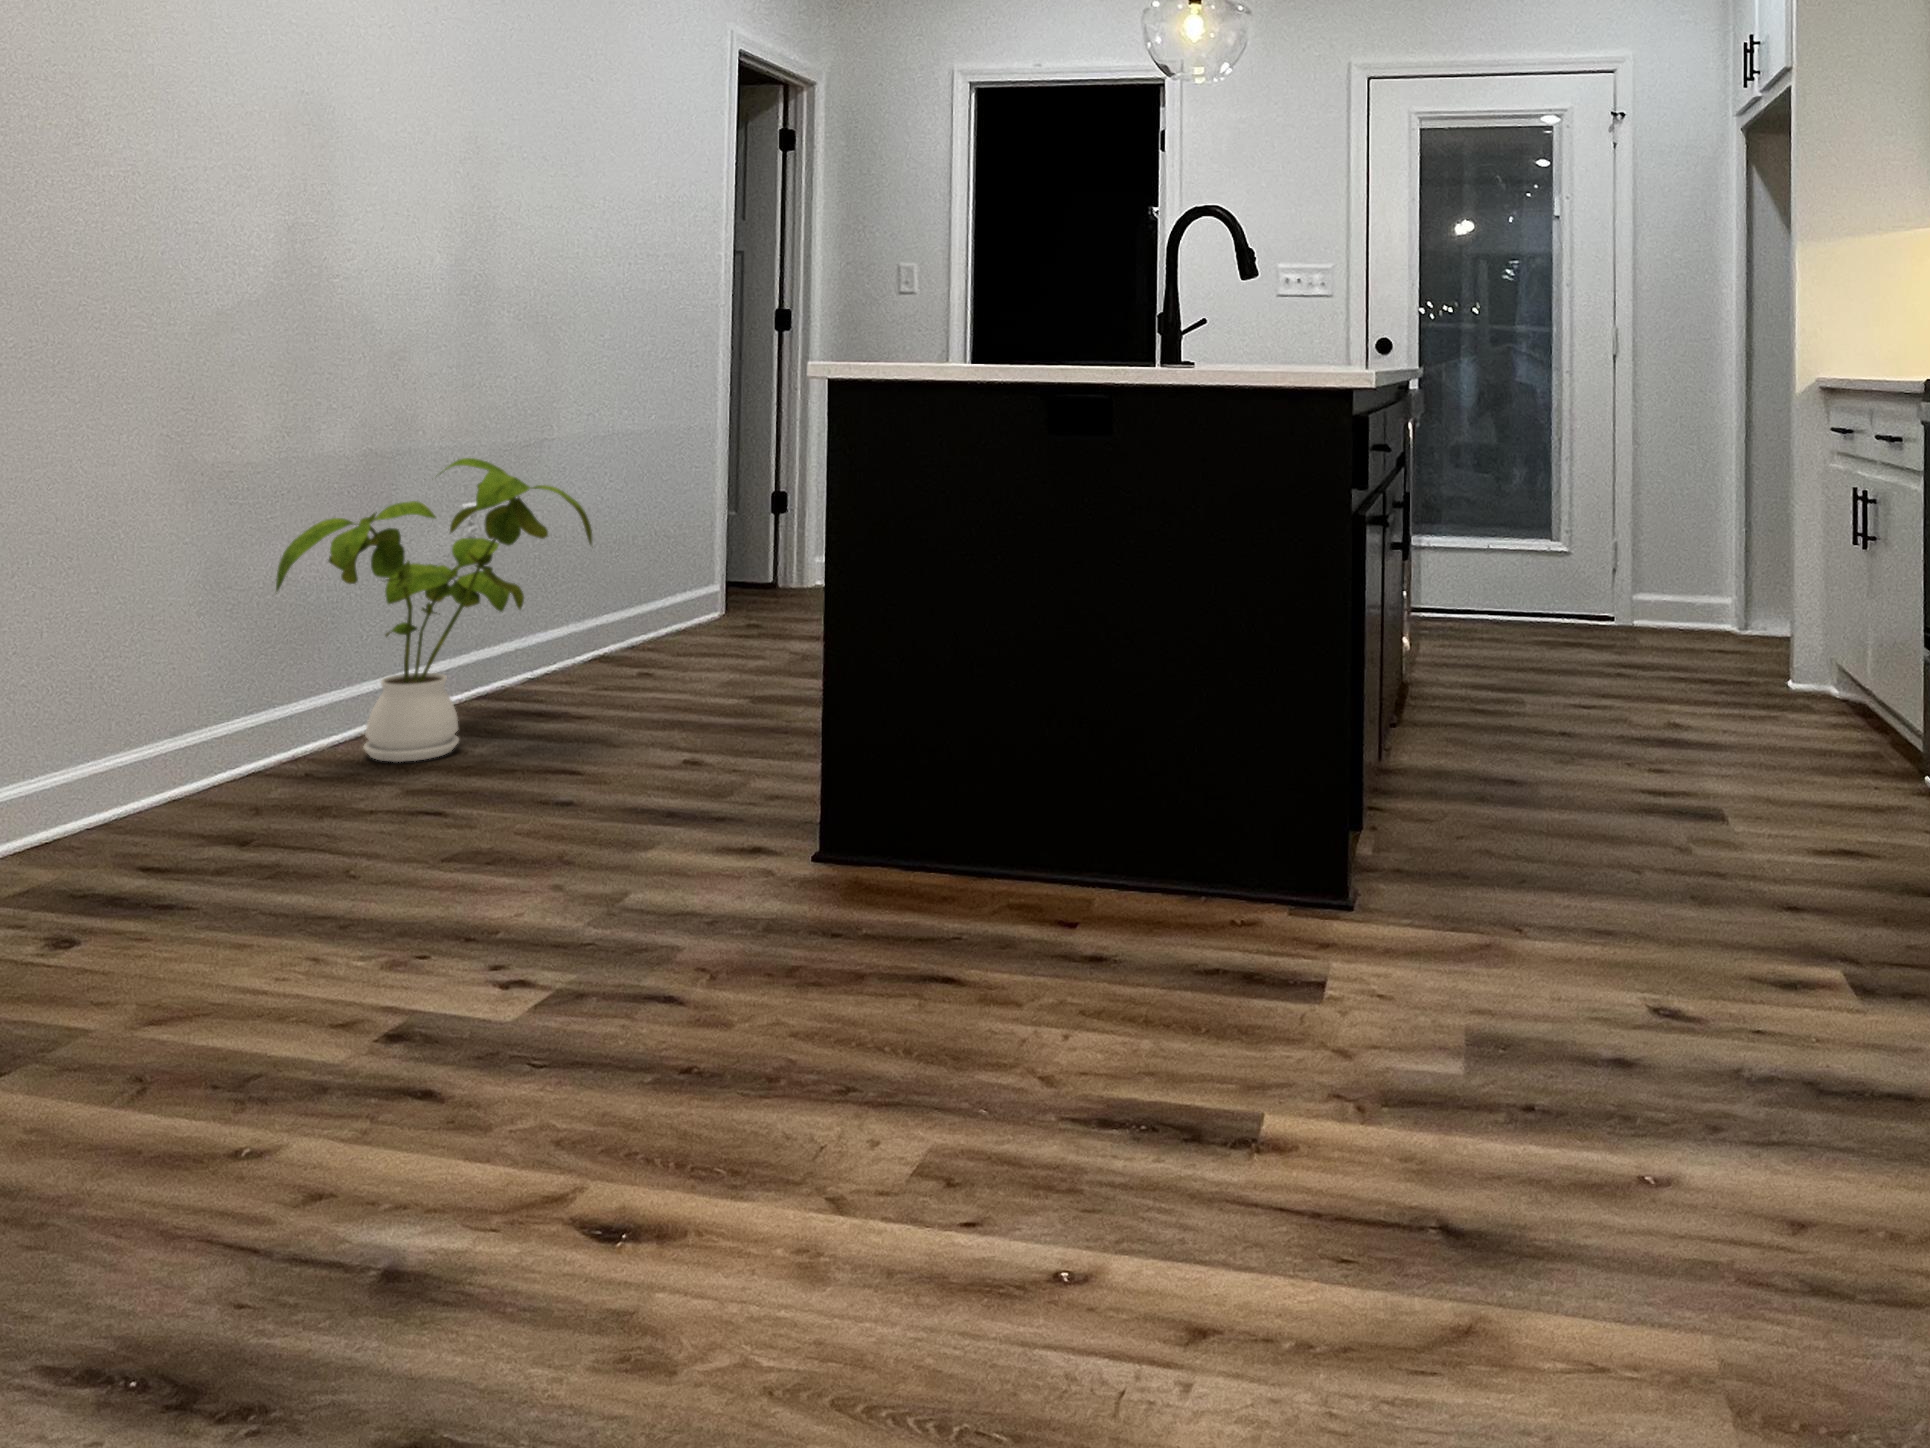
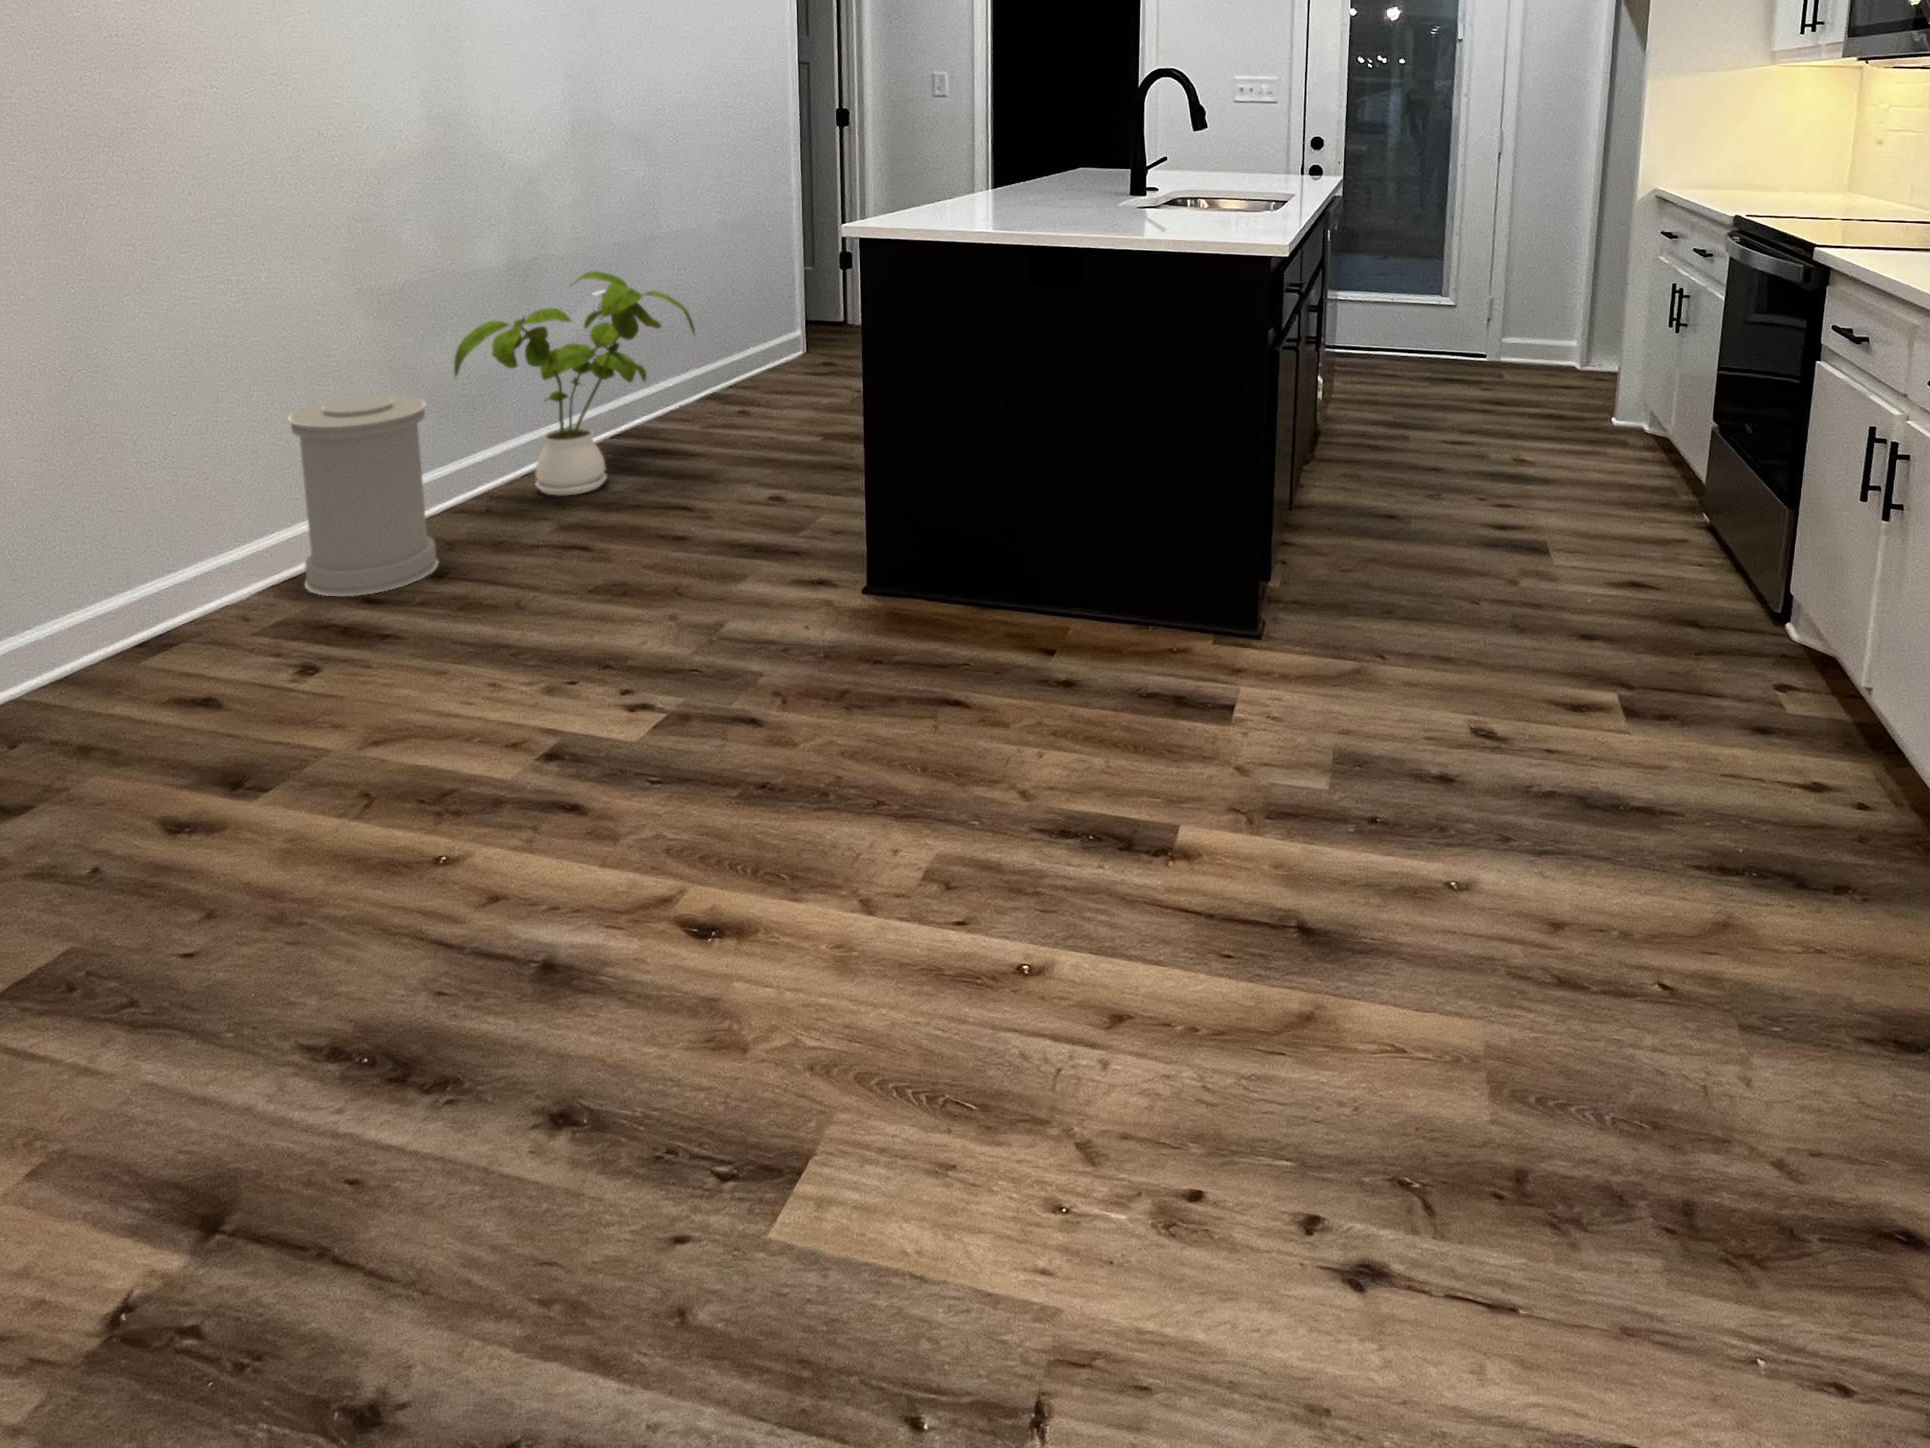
trash can: none [53,600,243,867] -> present [288,396,438,596]

